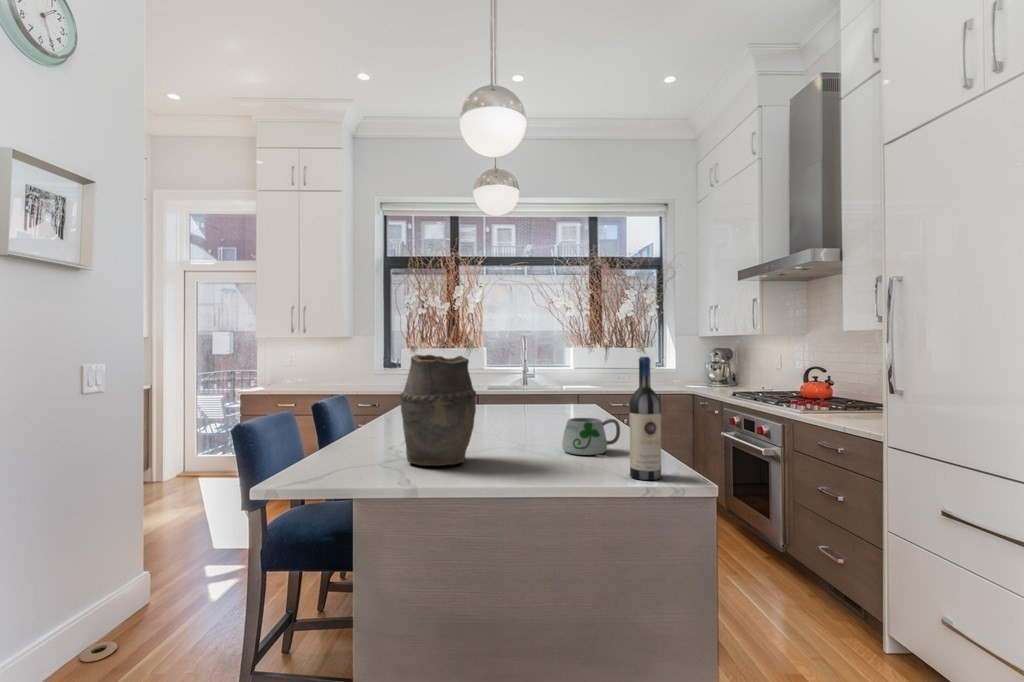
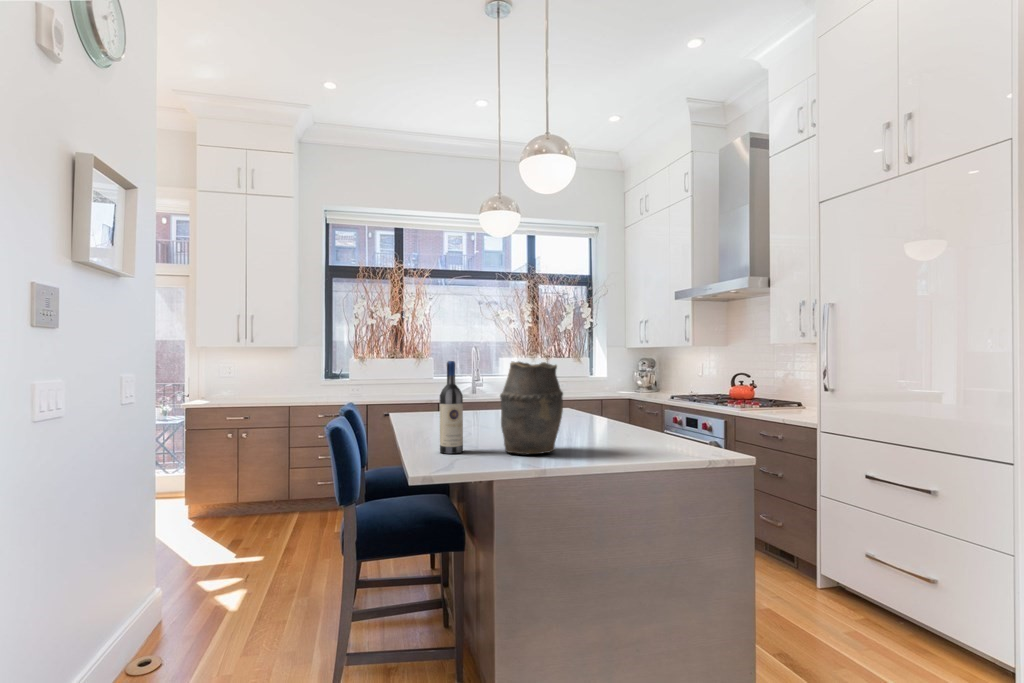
wine bottle: present [629,357,661,480] -> present [440,361,463,454]
mug: present [562,418,620,457] -> none [611,413,657,444]

